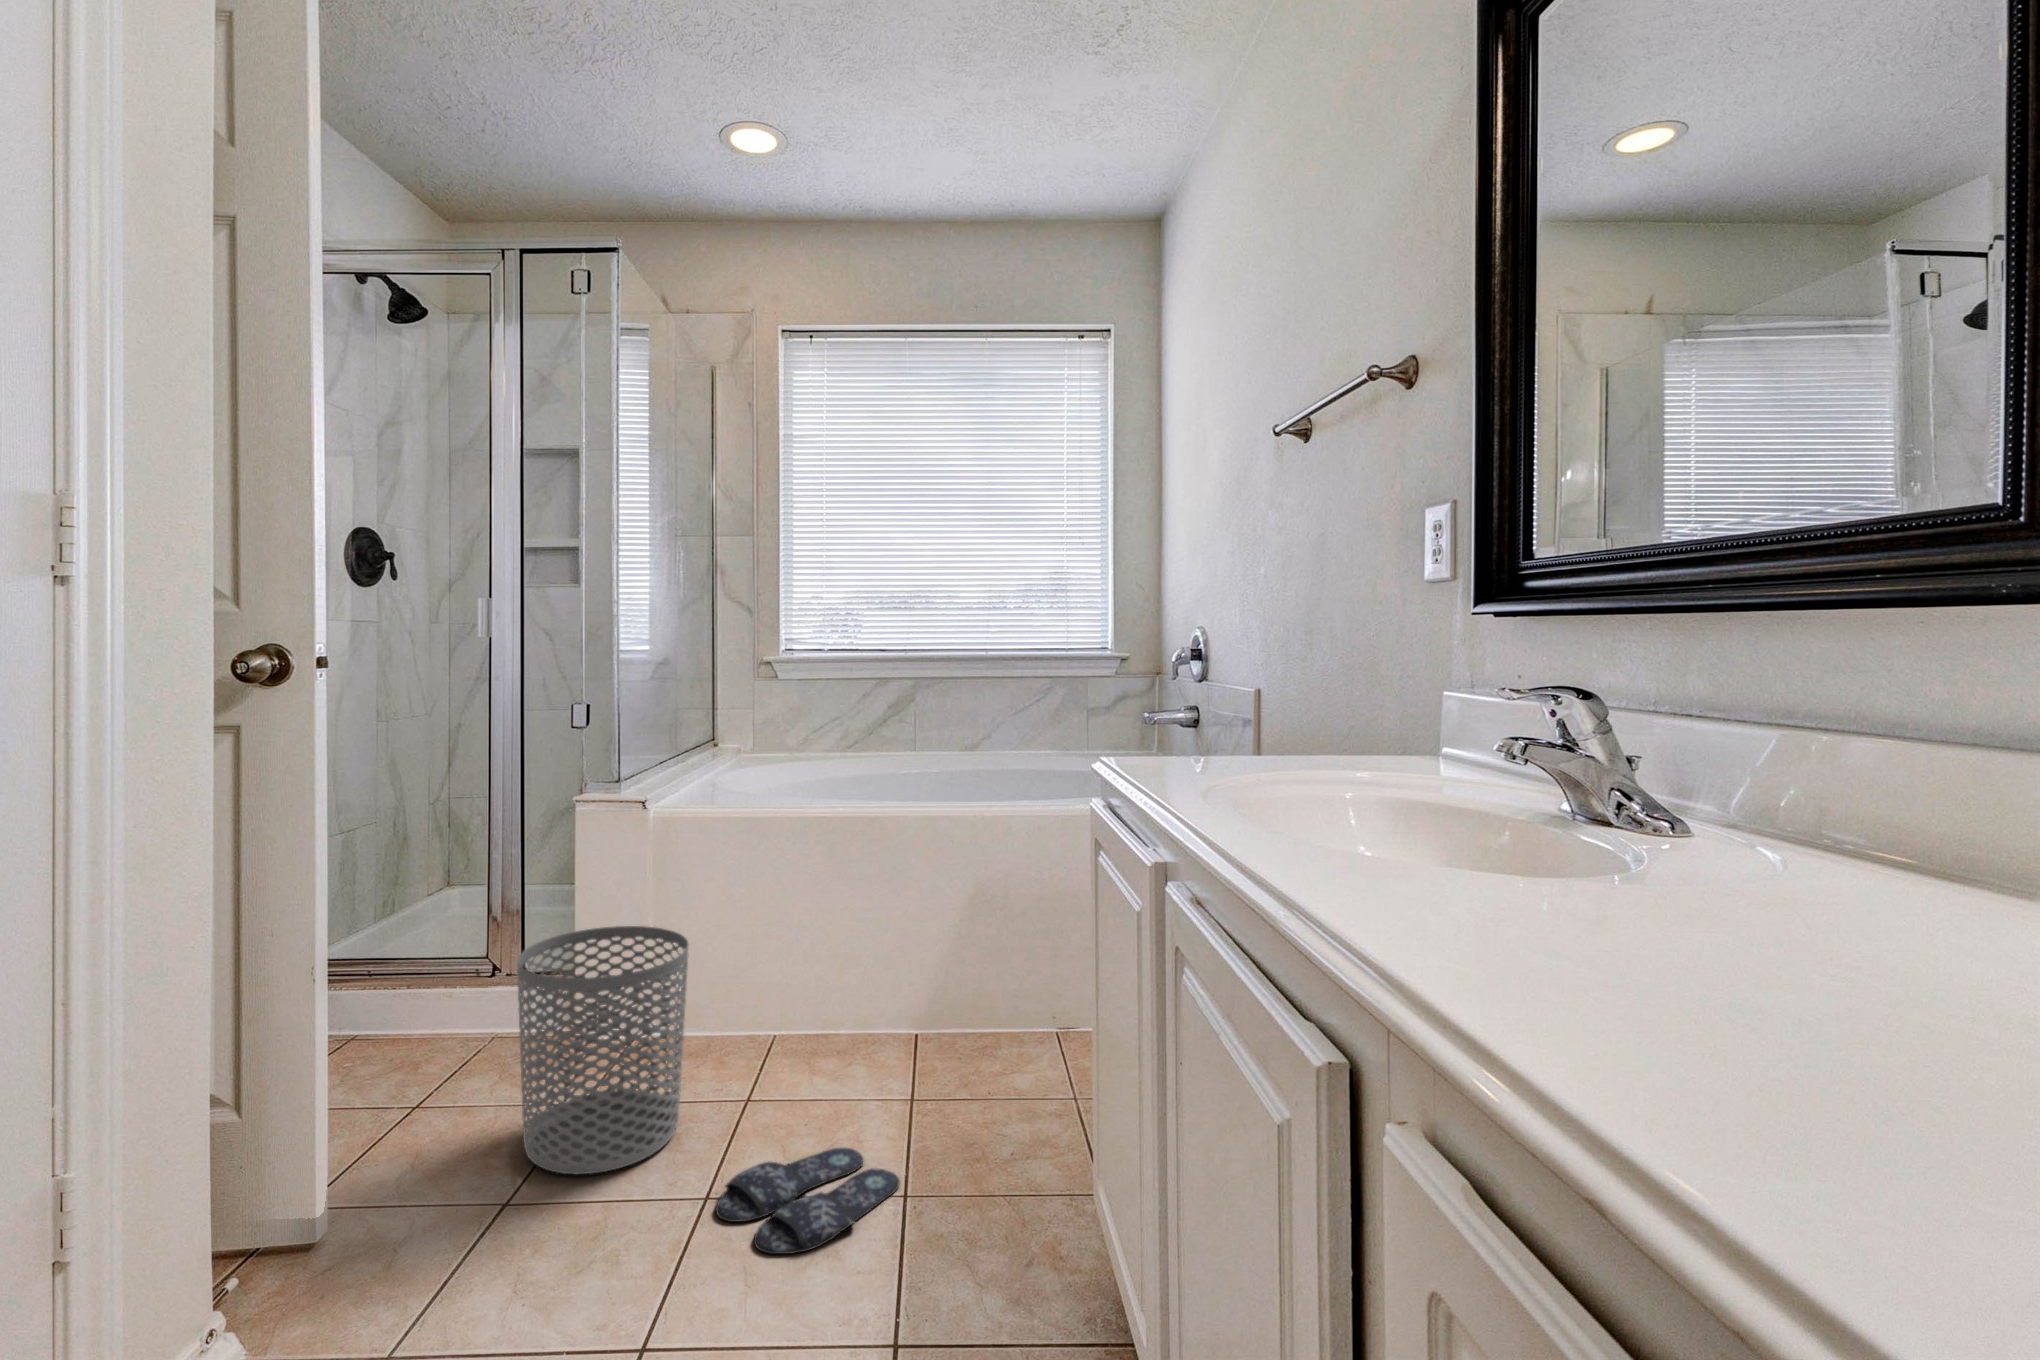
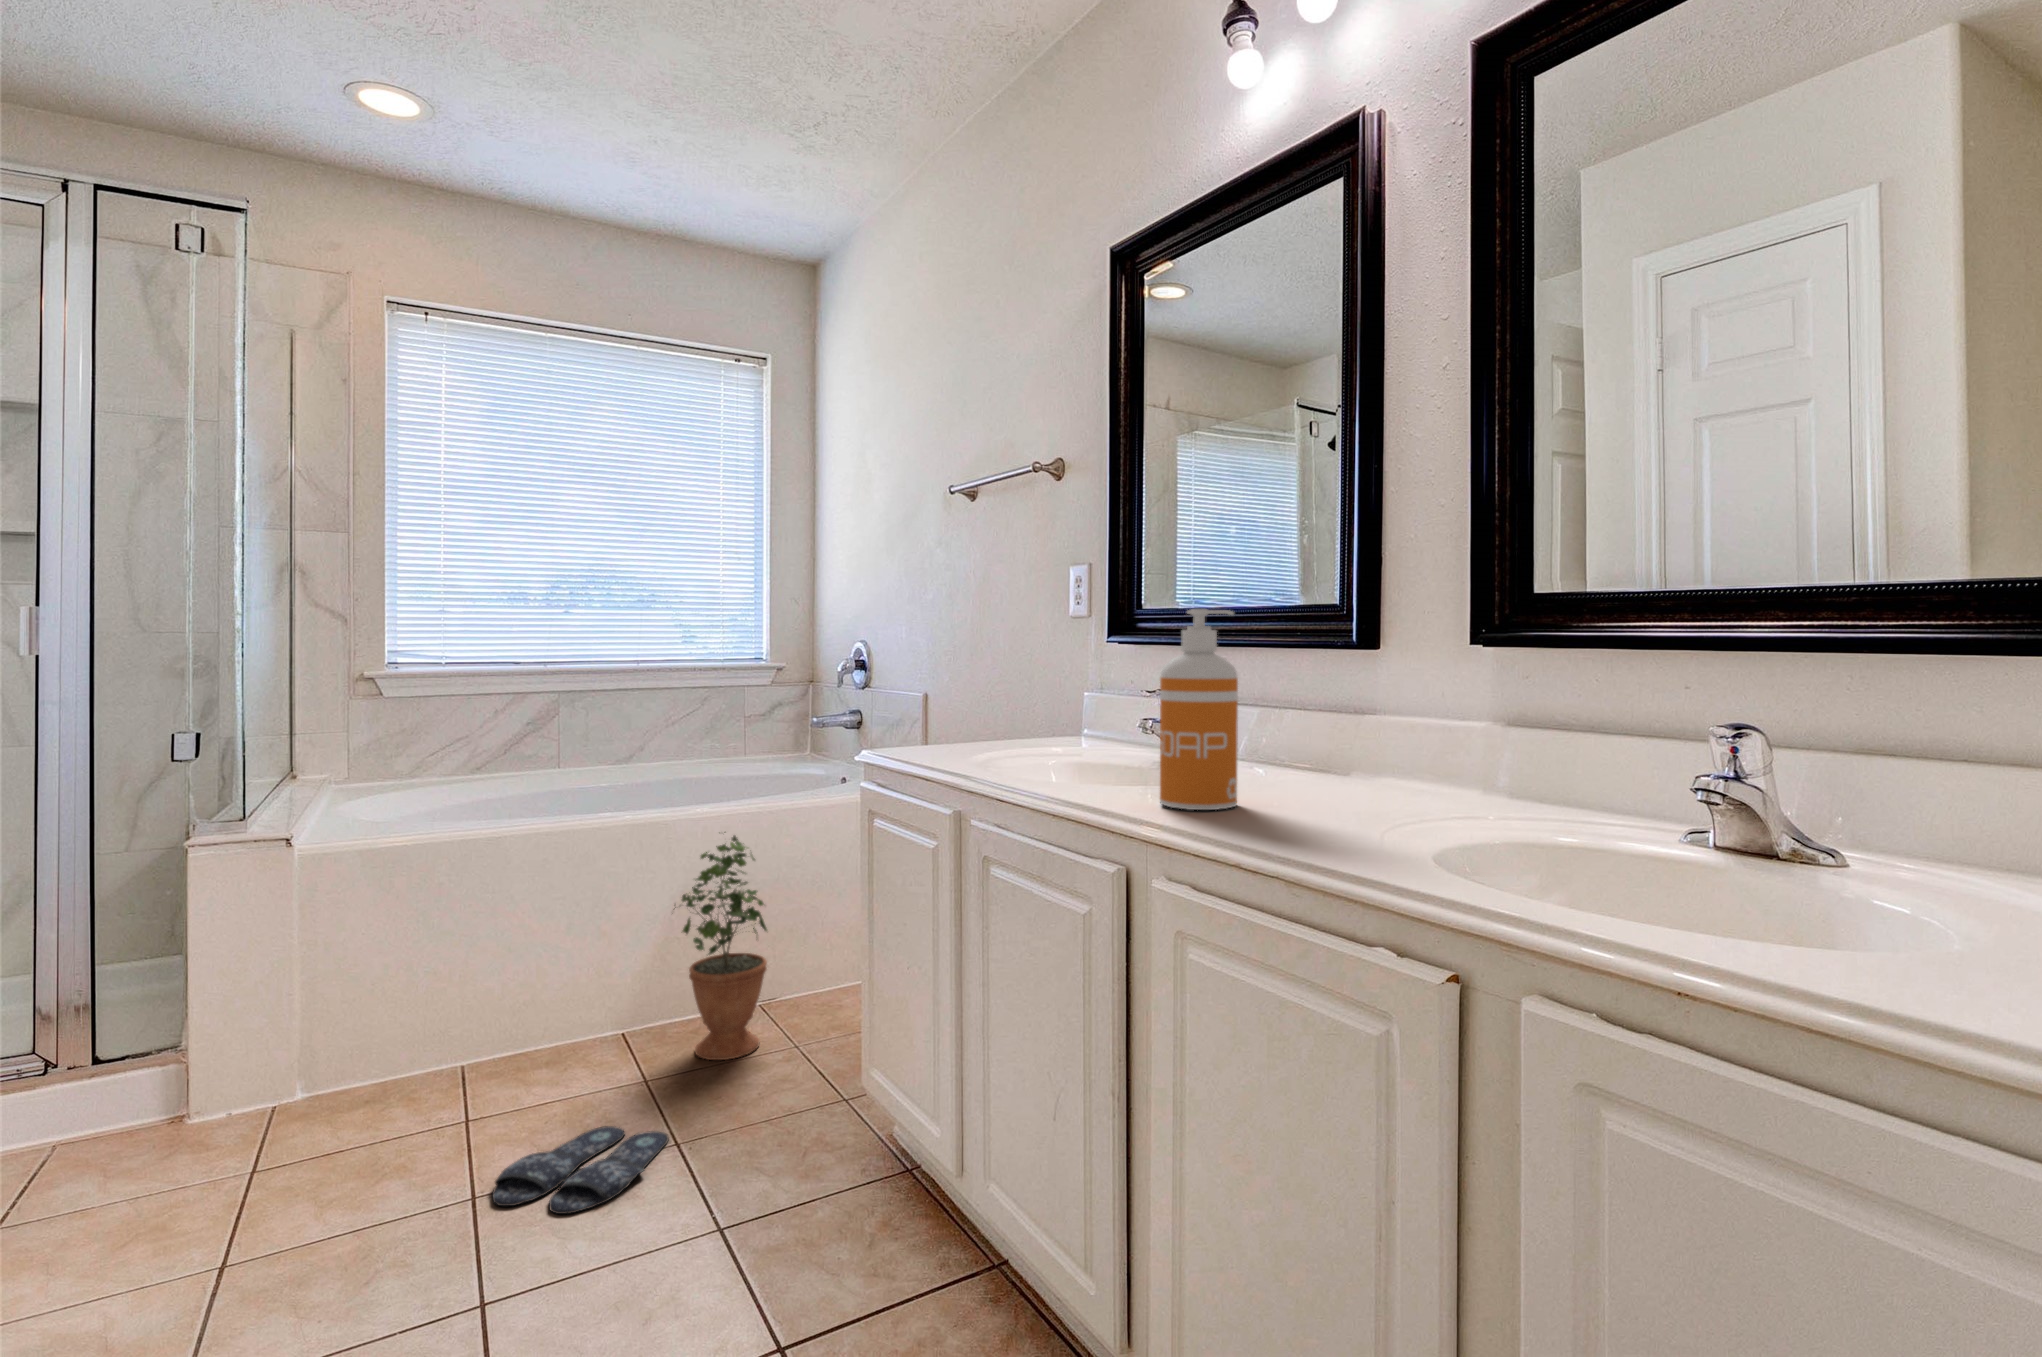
soap dispenser: none [1458,495,1667,967] -> present [1160,609,1238,810]
potted plant: none [946,837,1050,1098] -> present [673,832,767,1060]
waste bin: present [517,926,688,1174] -> none [199,963,415,1230]

